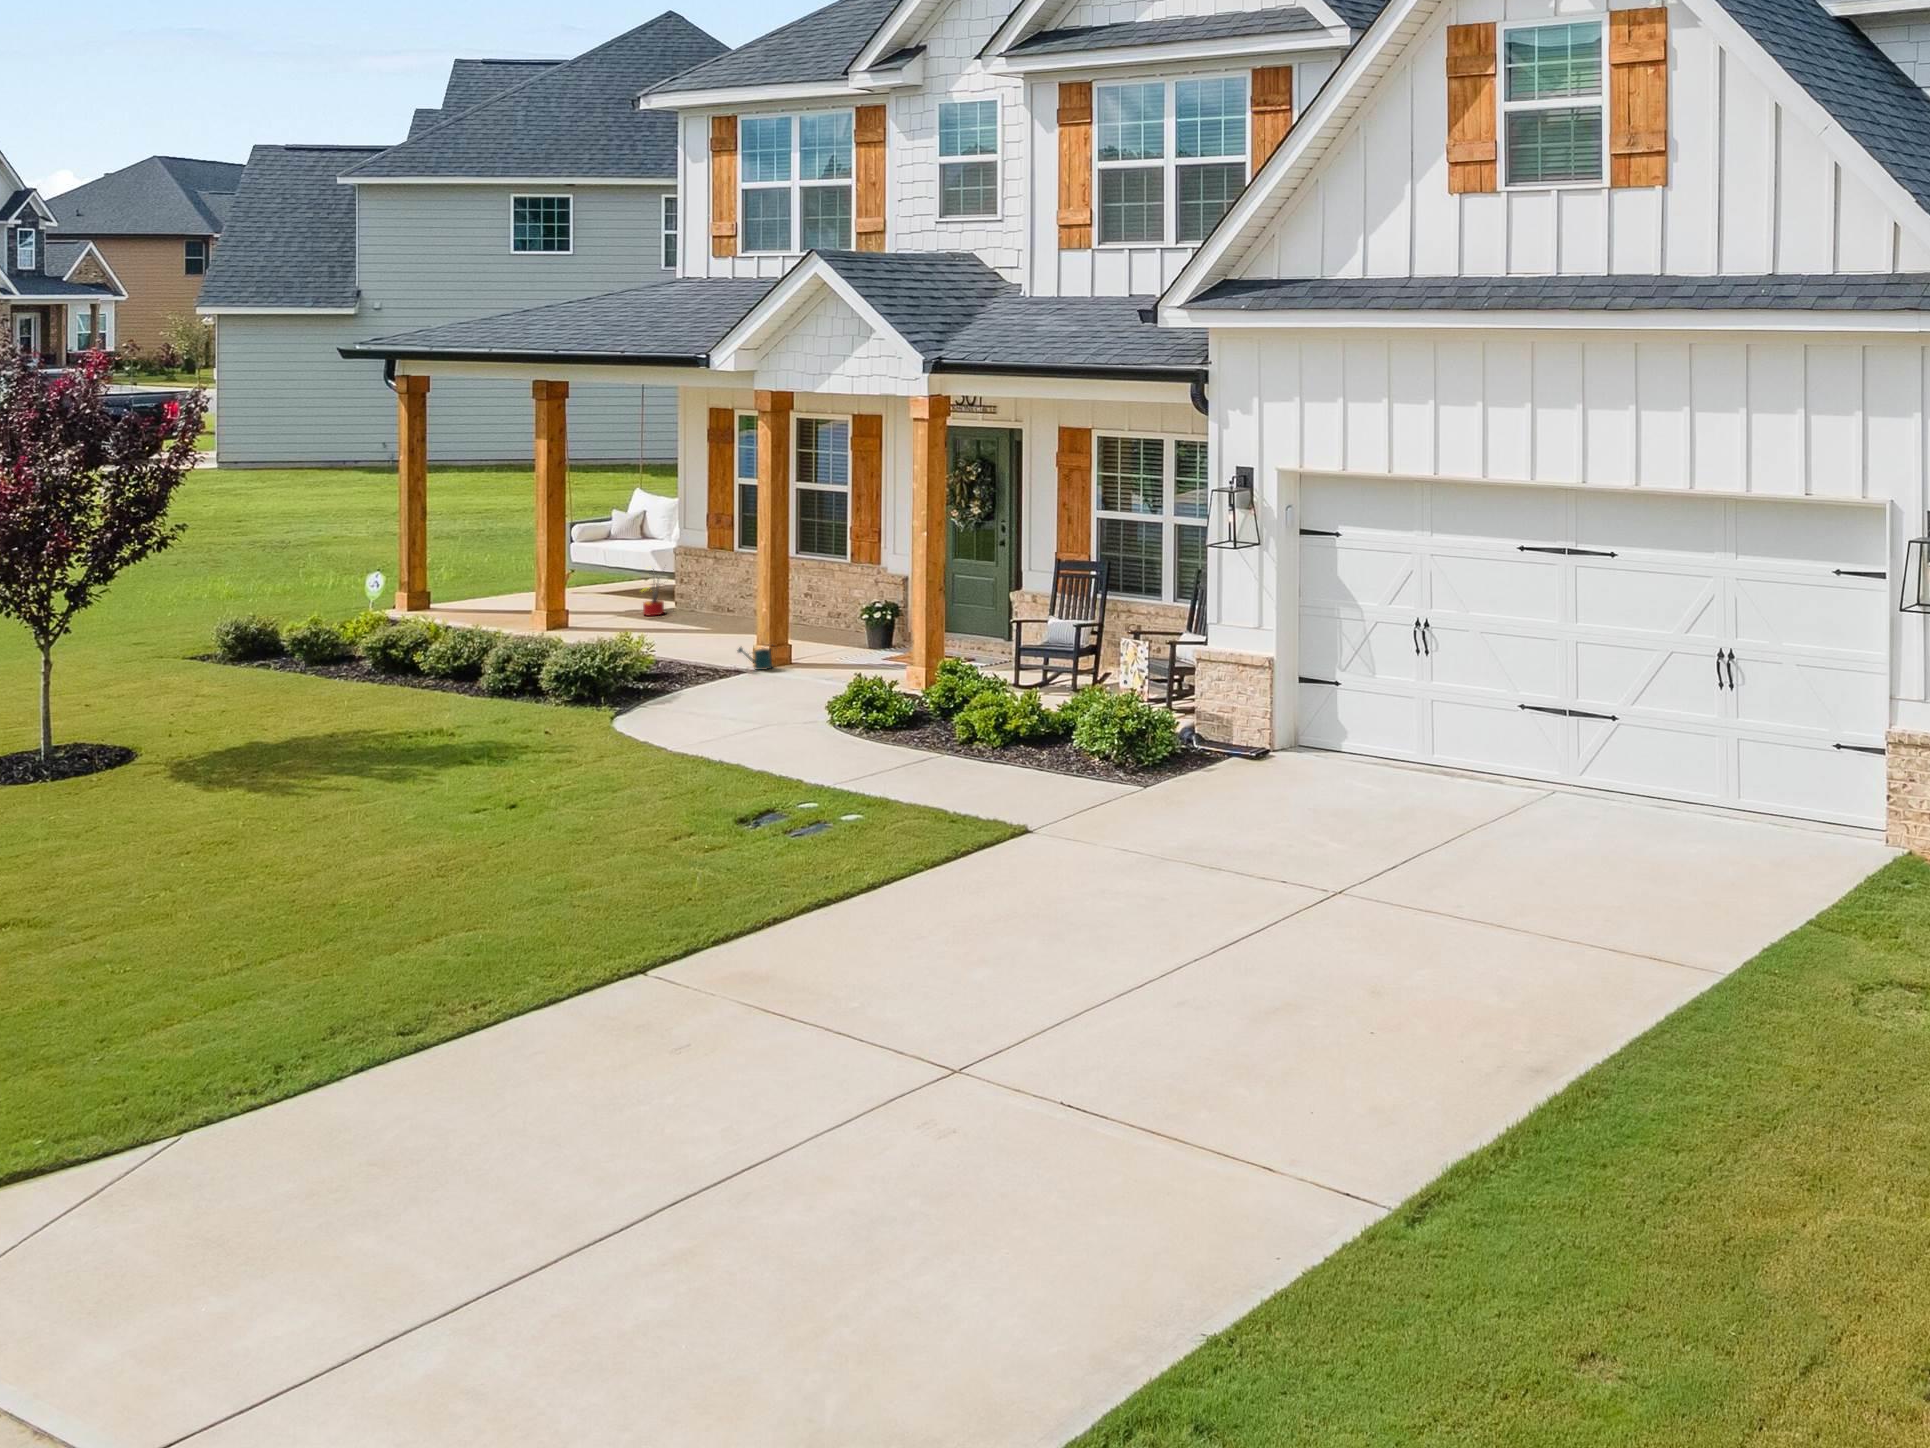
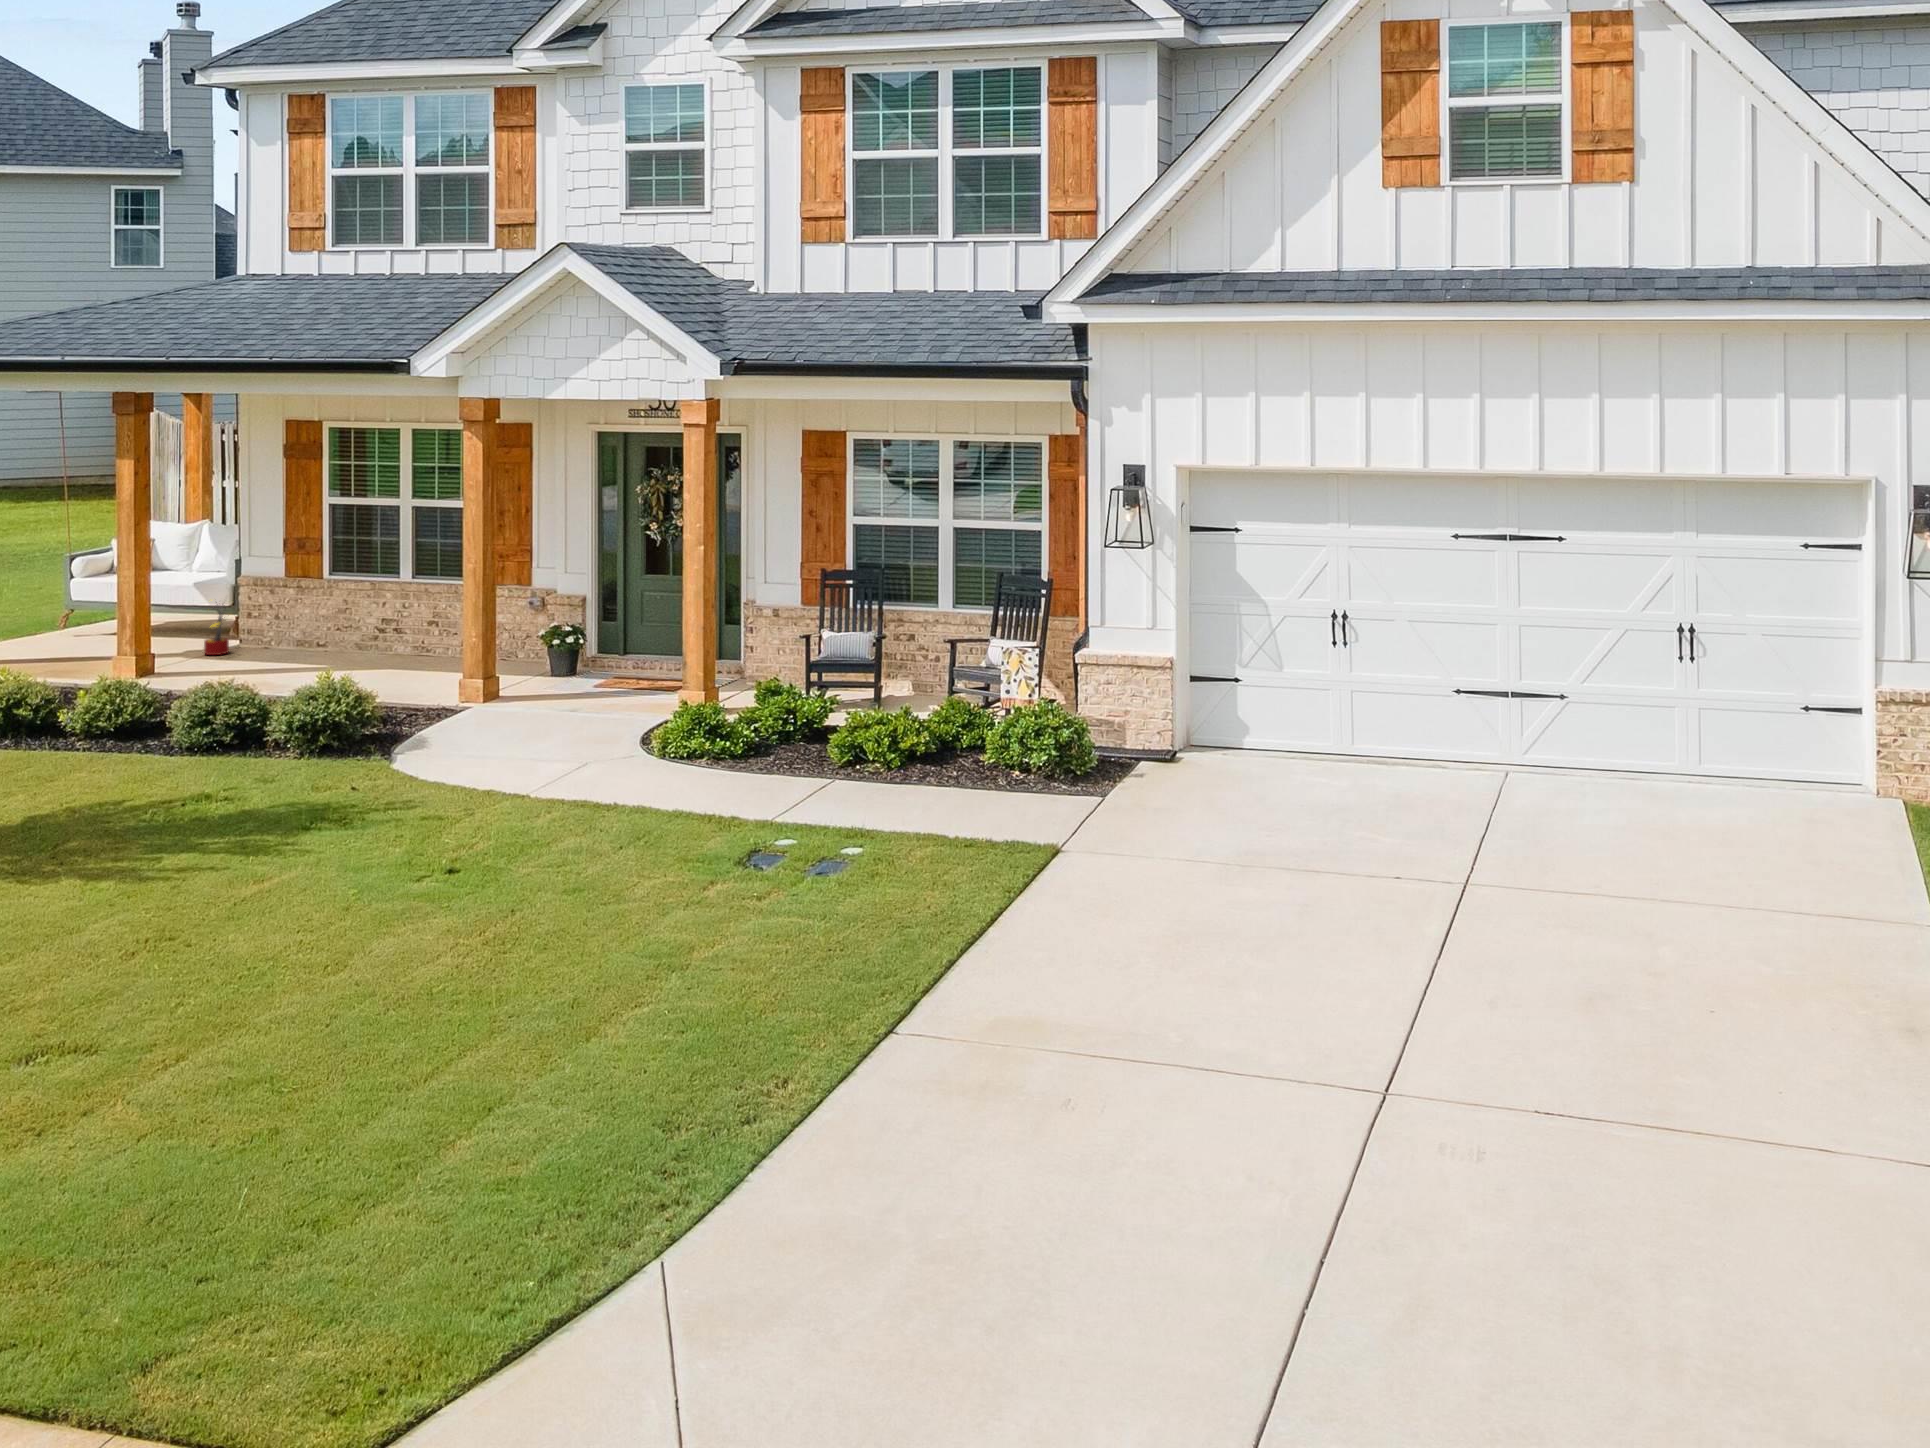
watering can: present [737,647,772,670] -> none [423,676,466,706]

